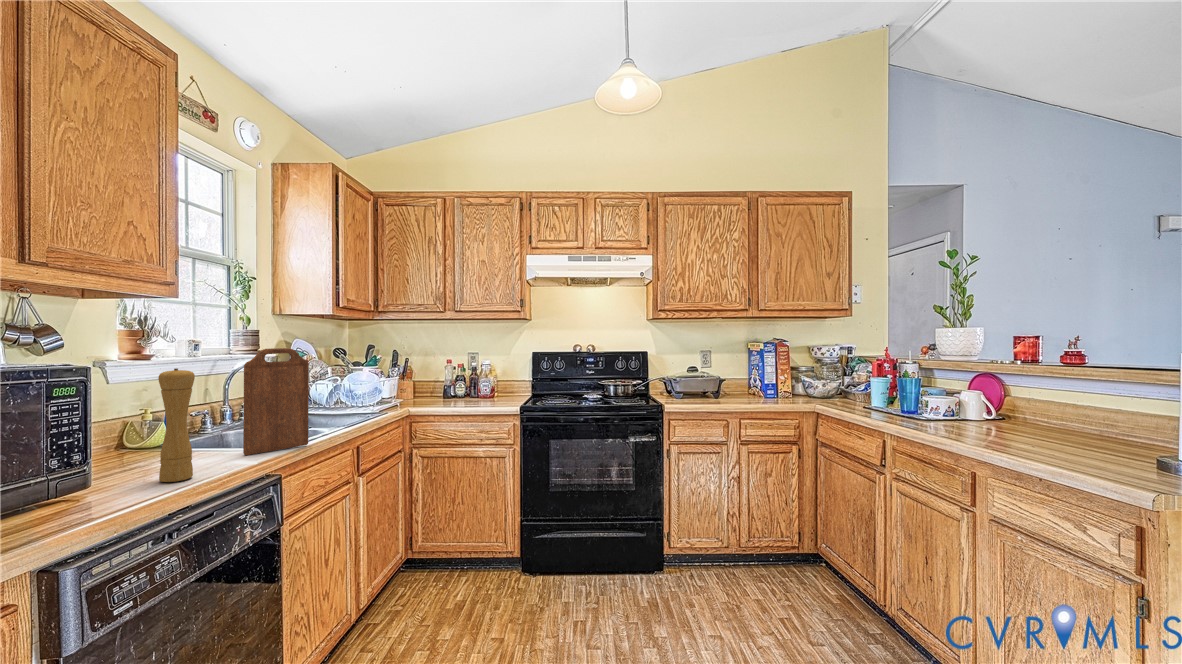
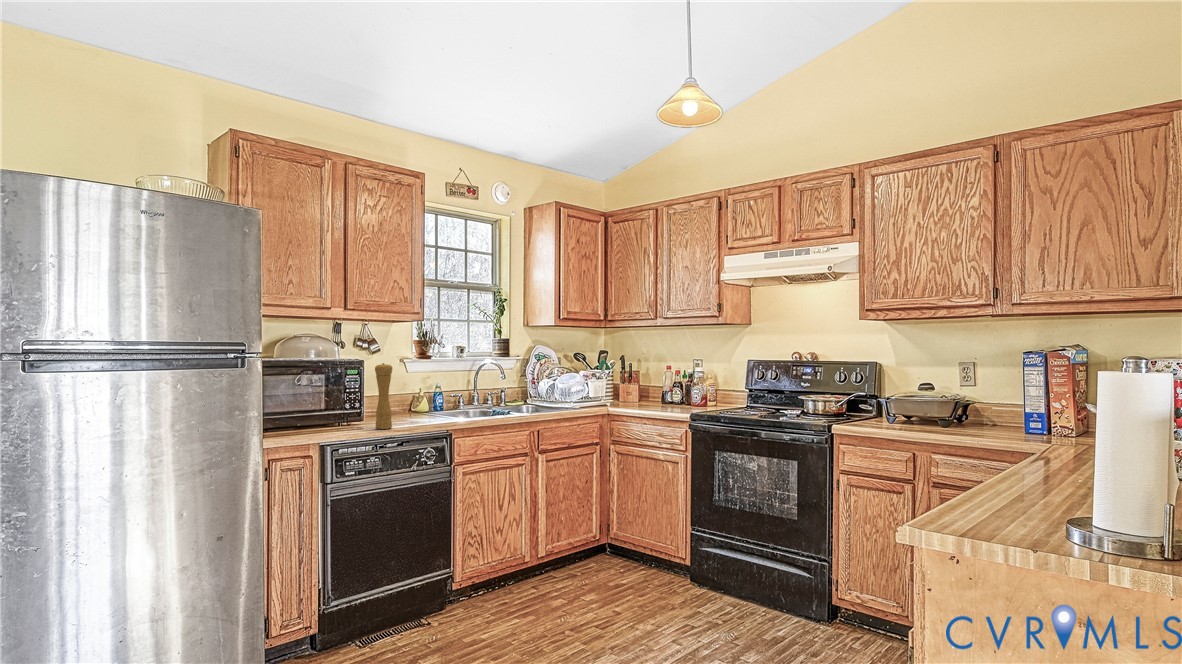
cutting board: present [243,348,309,455] -> none [437,352,478,423]

